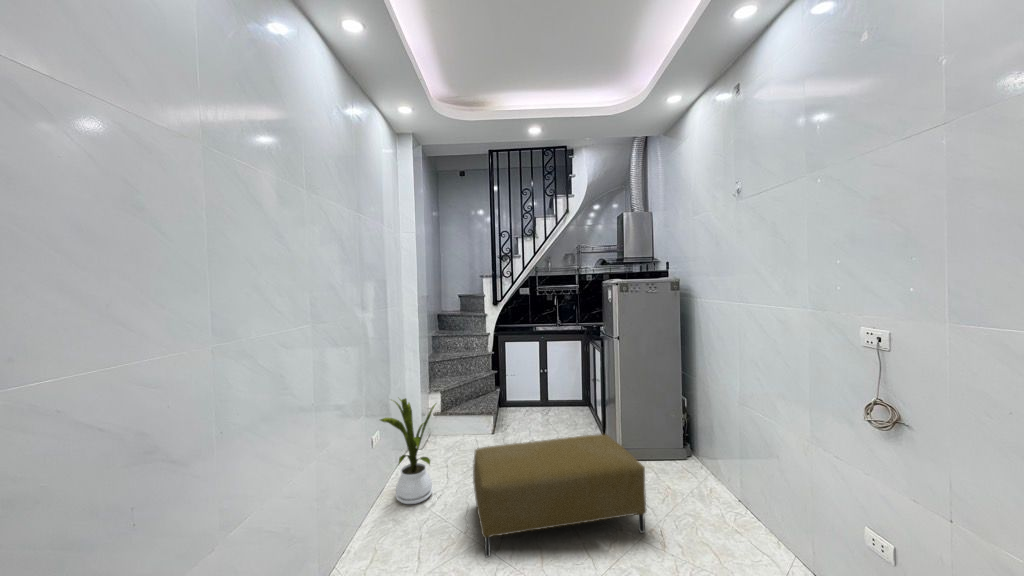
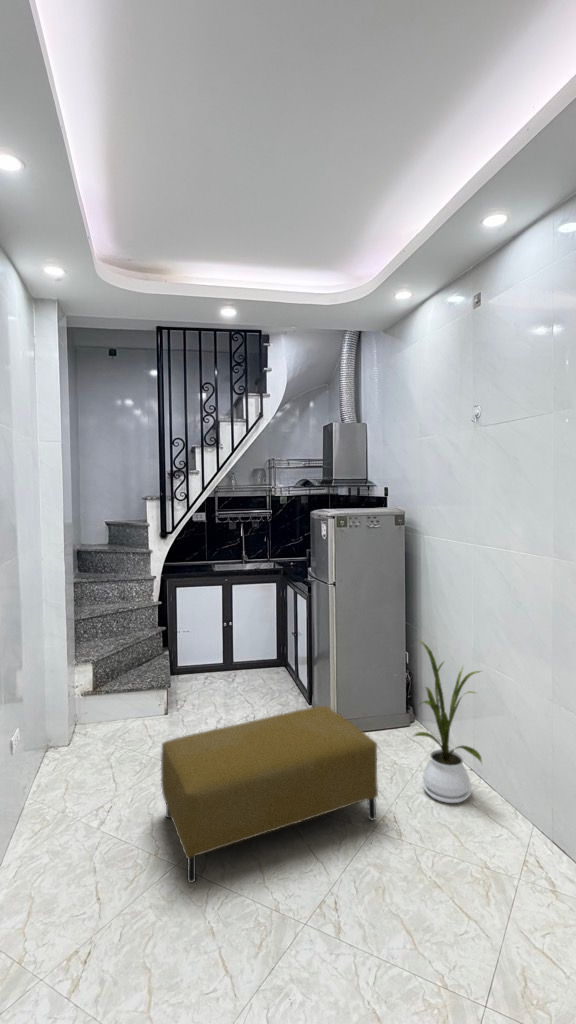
house plant: present [380,398,436,504] -> present [415,641,482,803]

